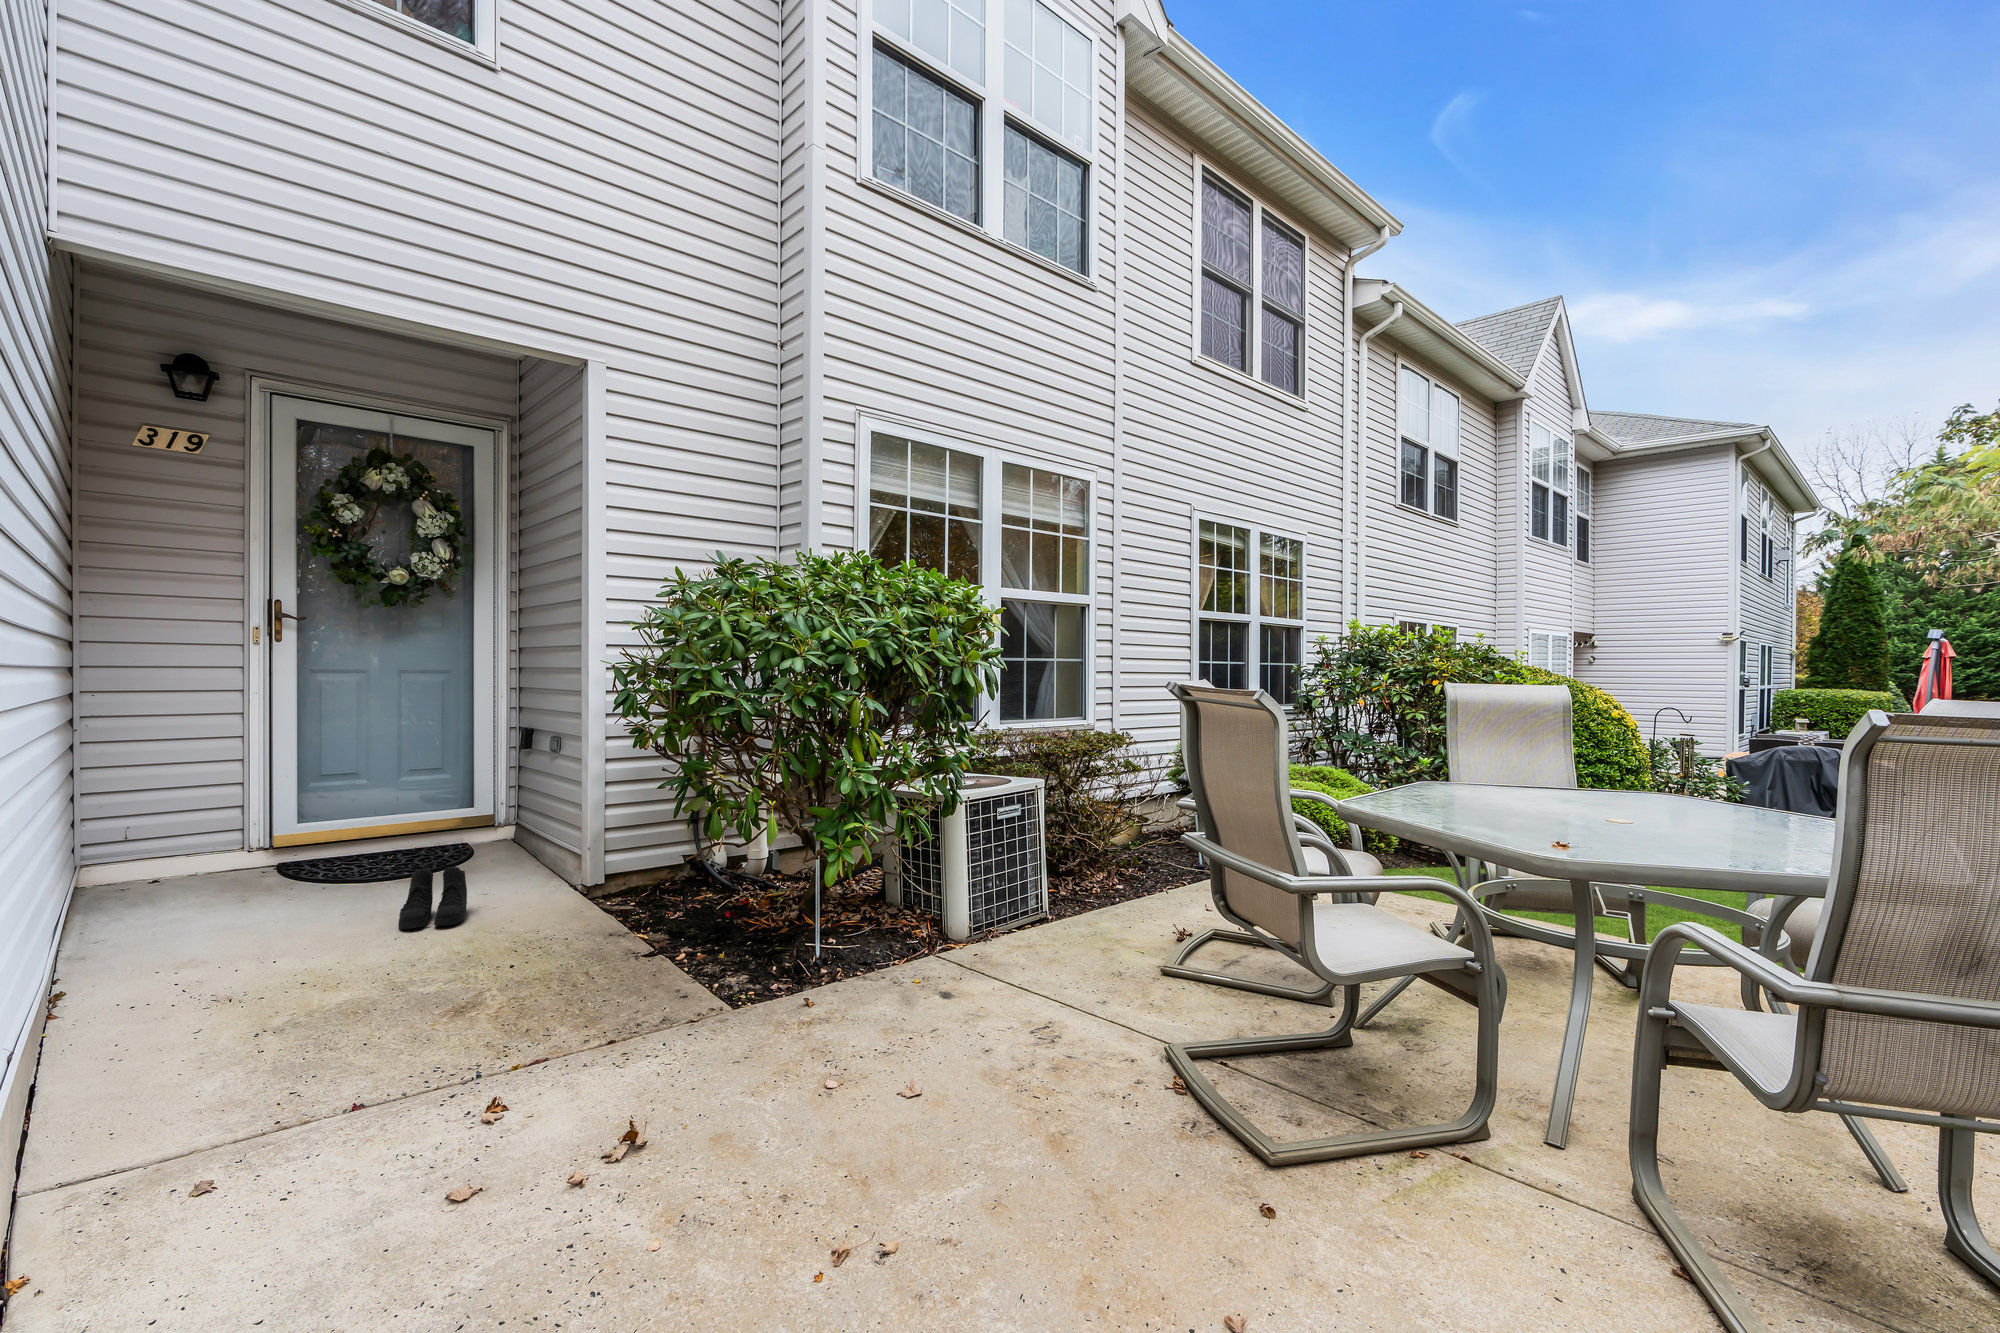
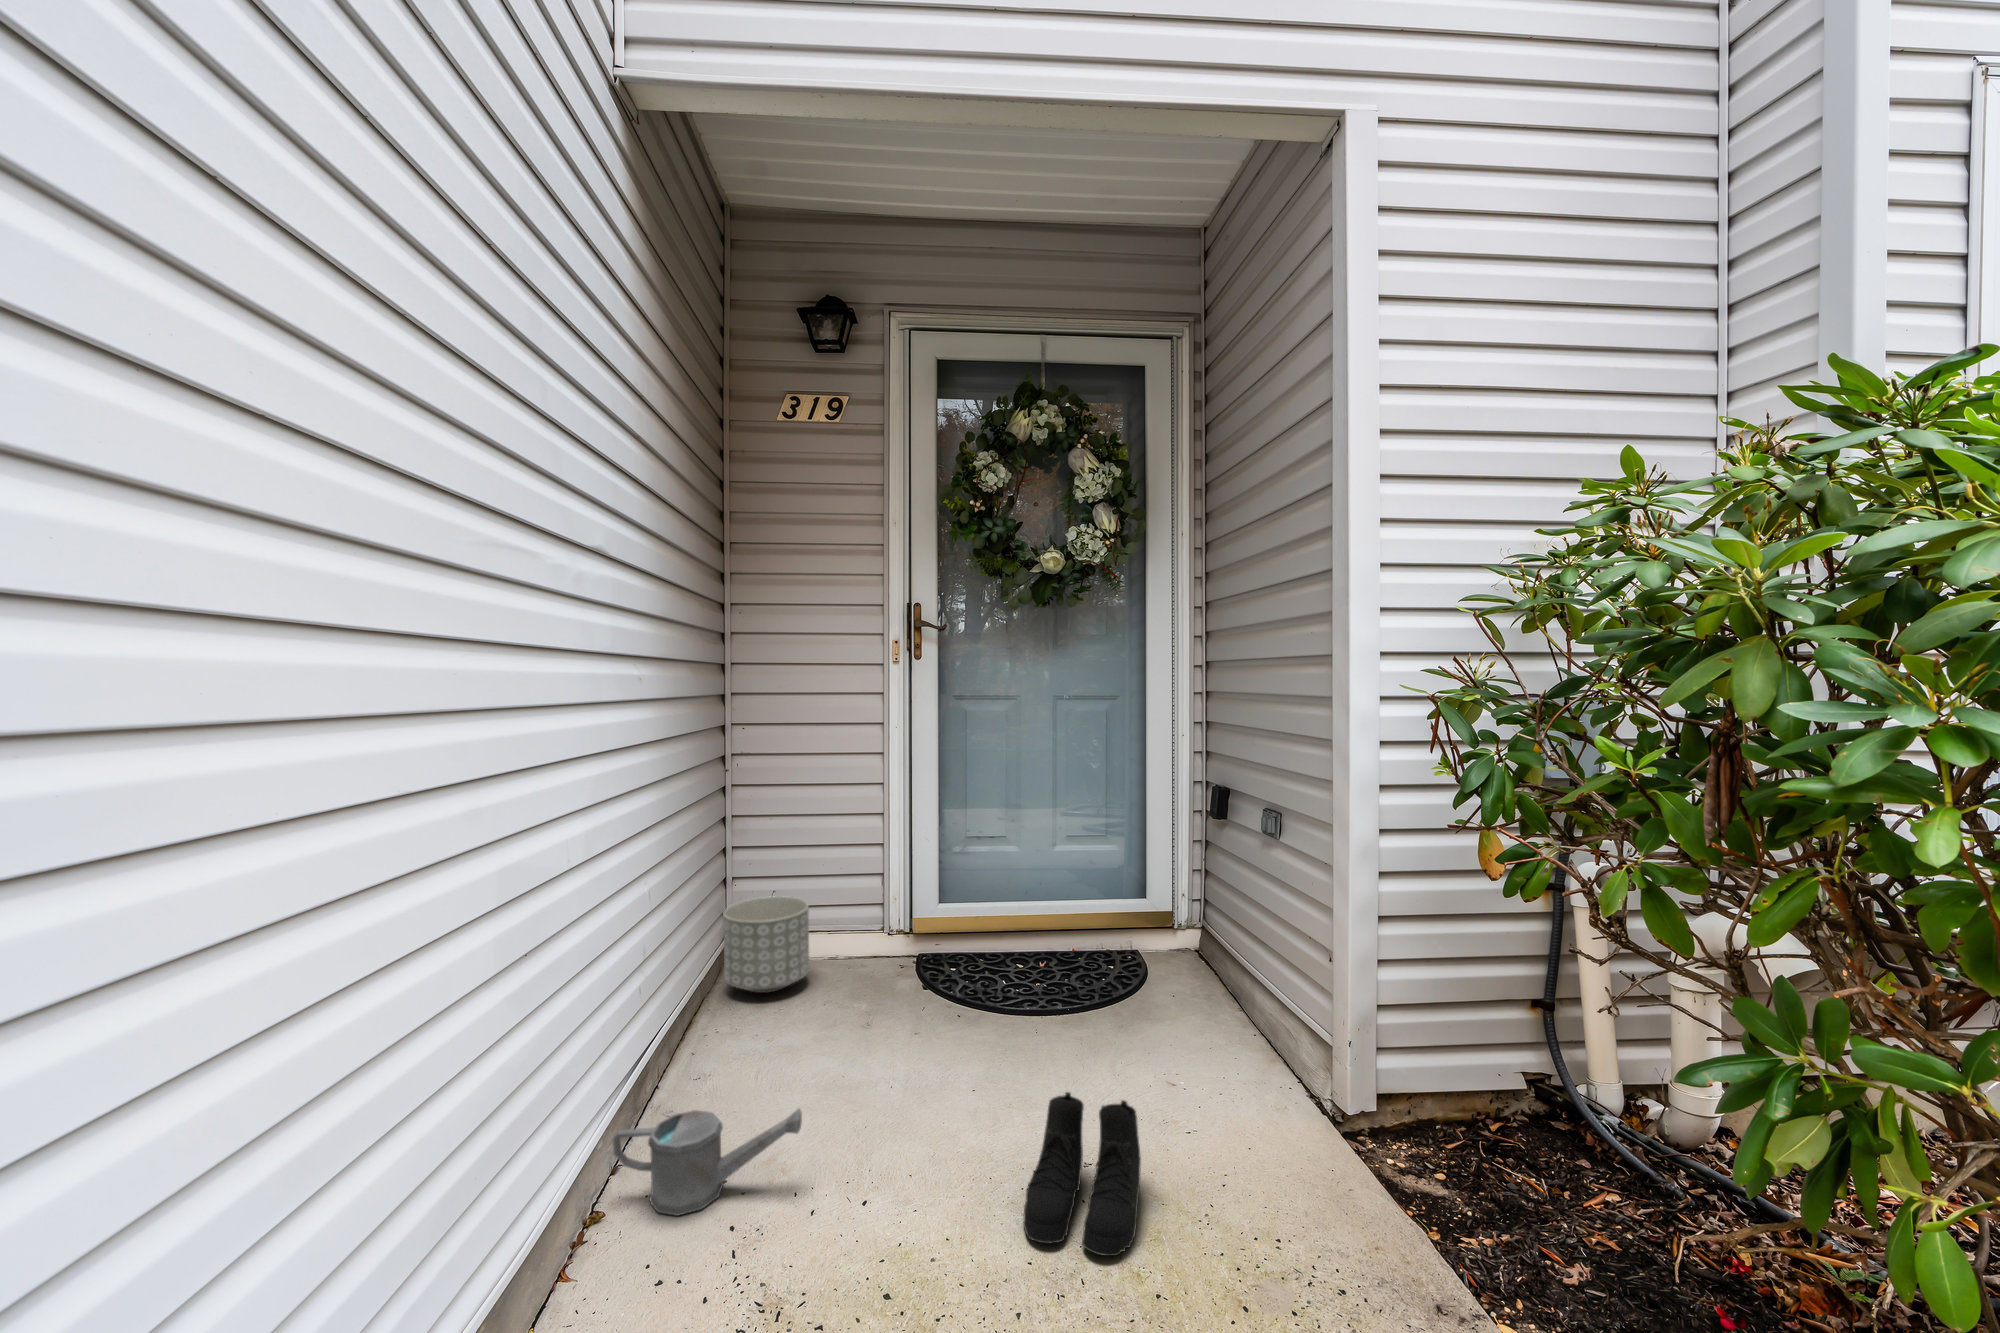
planter: none [93,825,182,895] -> present [723,896,810,993]
watering can: none [94,899,242,966] -> present [613,1109,802,1216]

